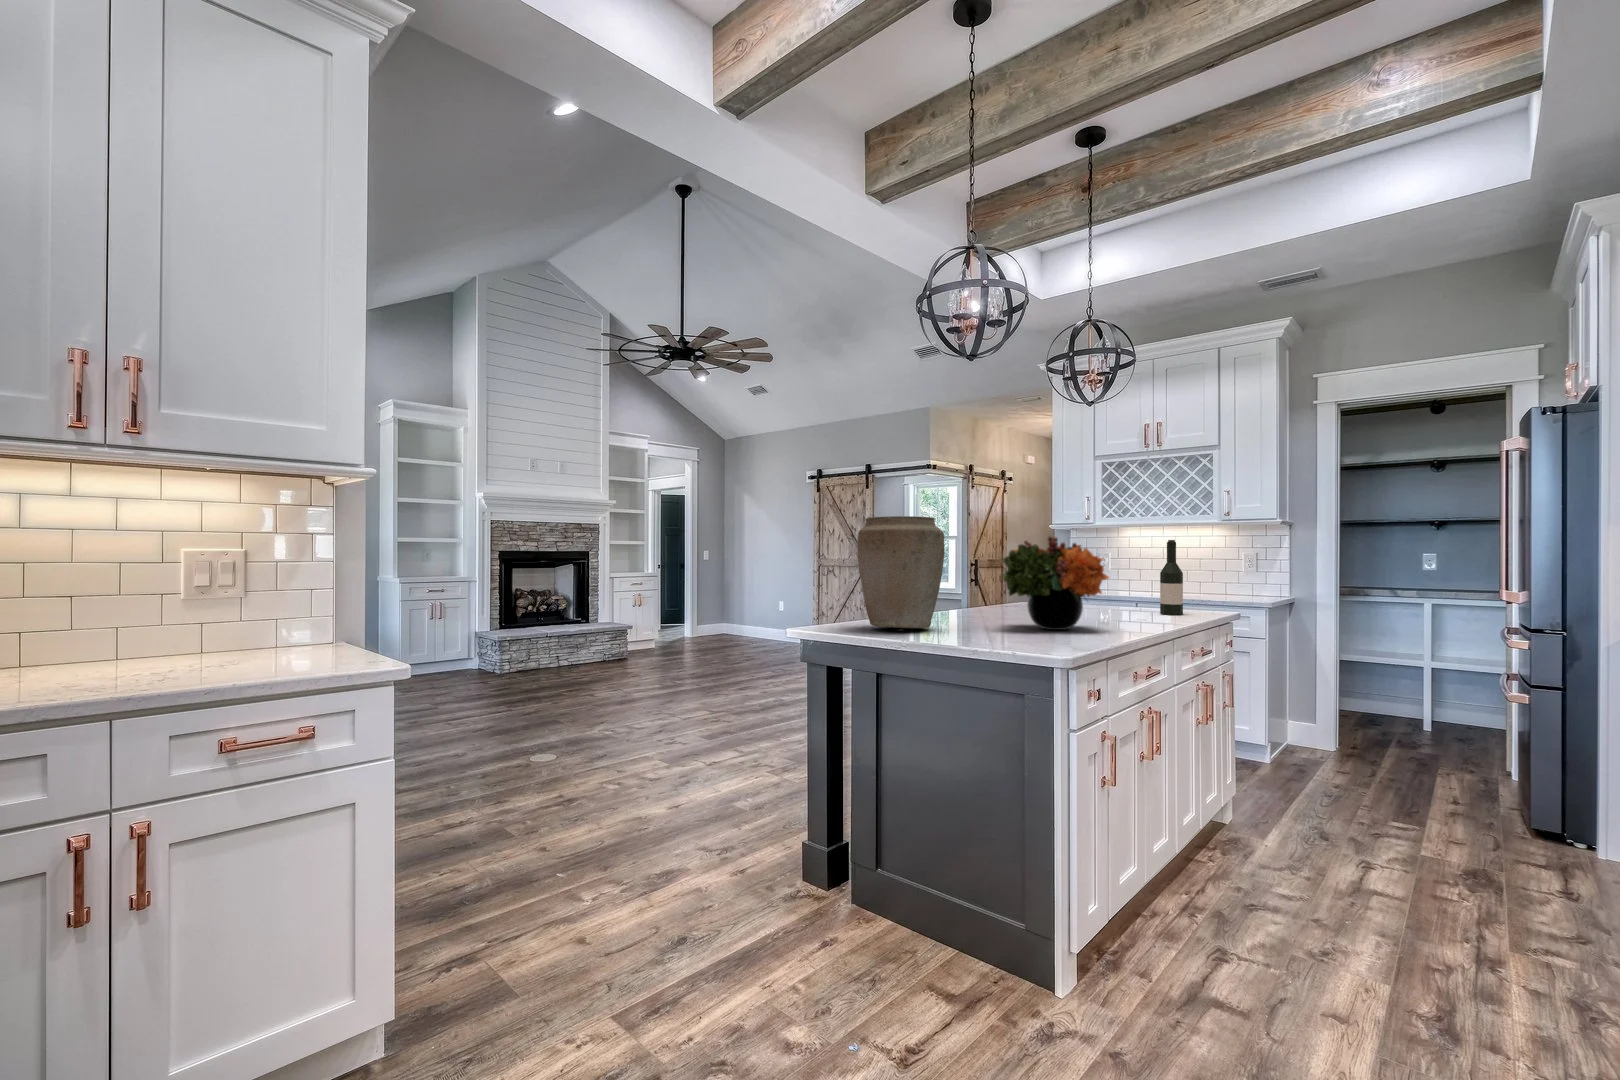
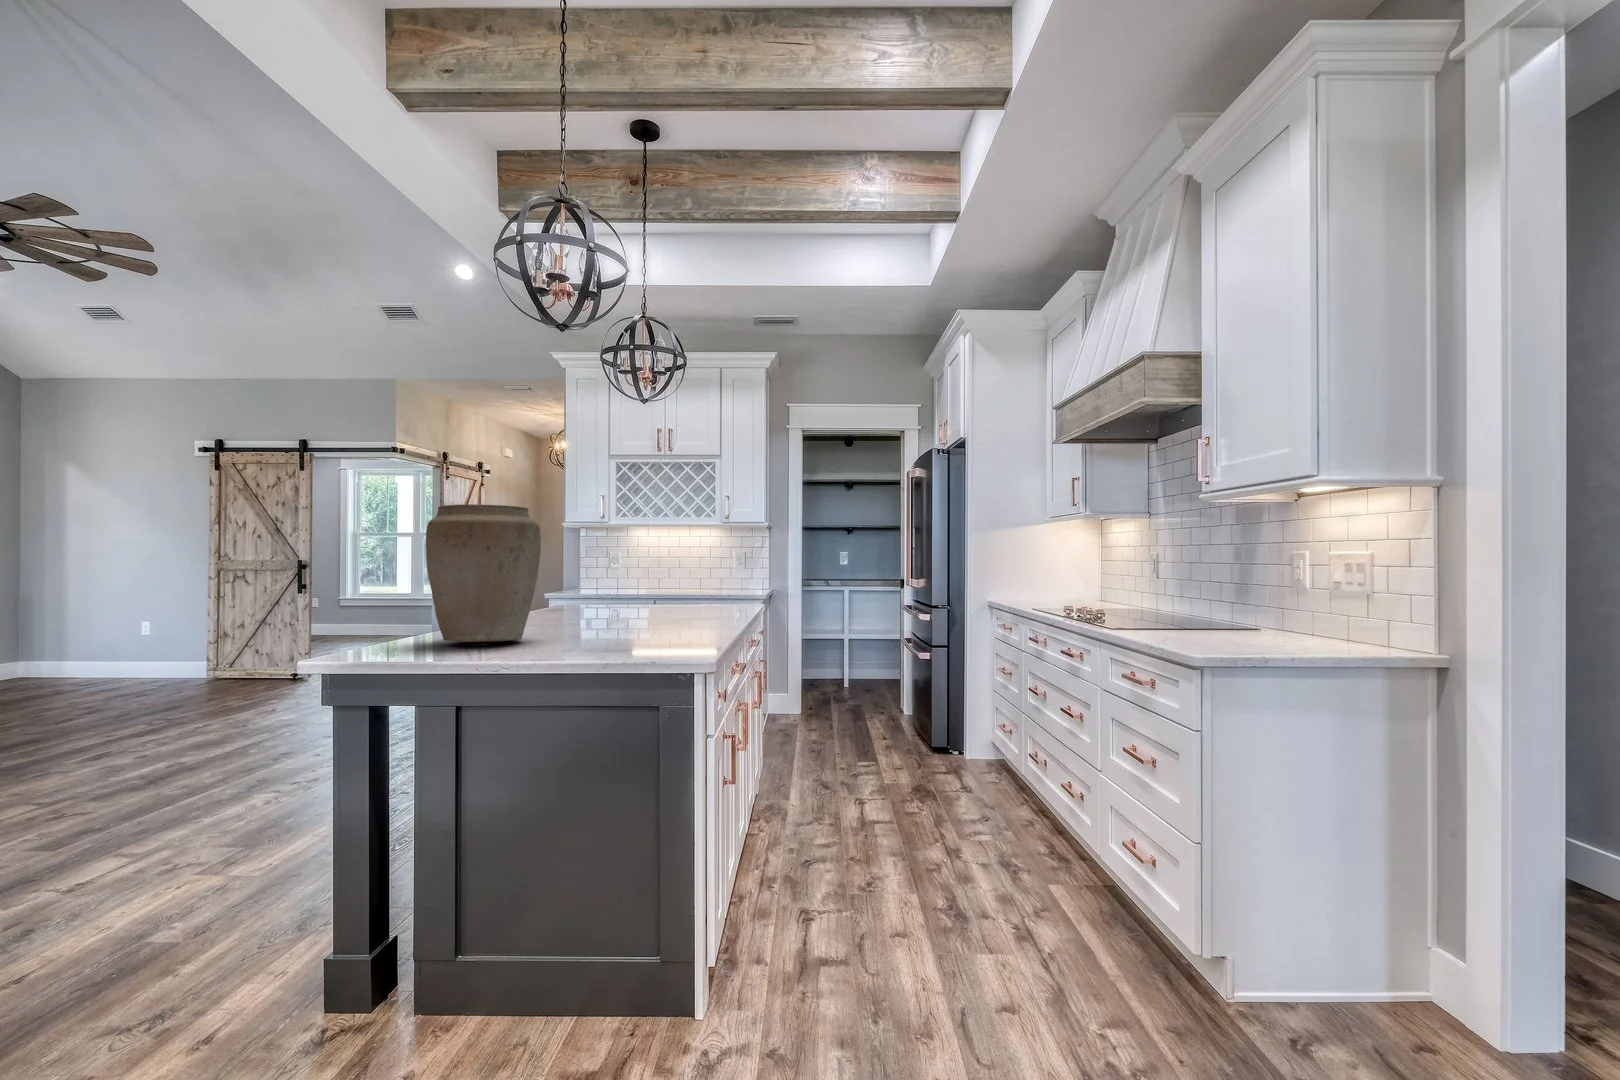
flower arrangement: present [1003,537,1109,630] -> none [597,533,708,631]
wine bottle: present [1160,540,1183,615] -> none [715,539,735,609]

